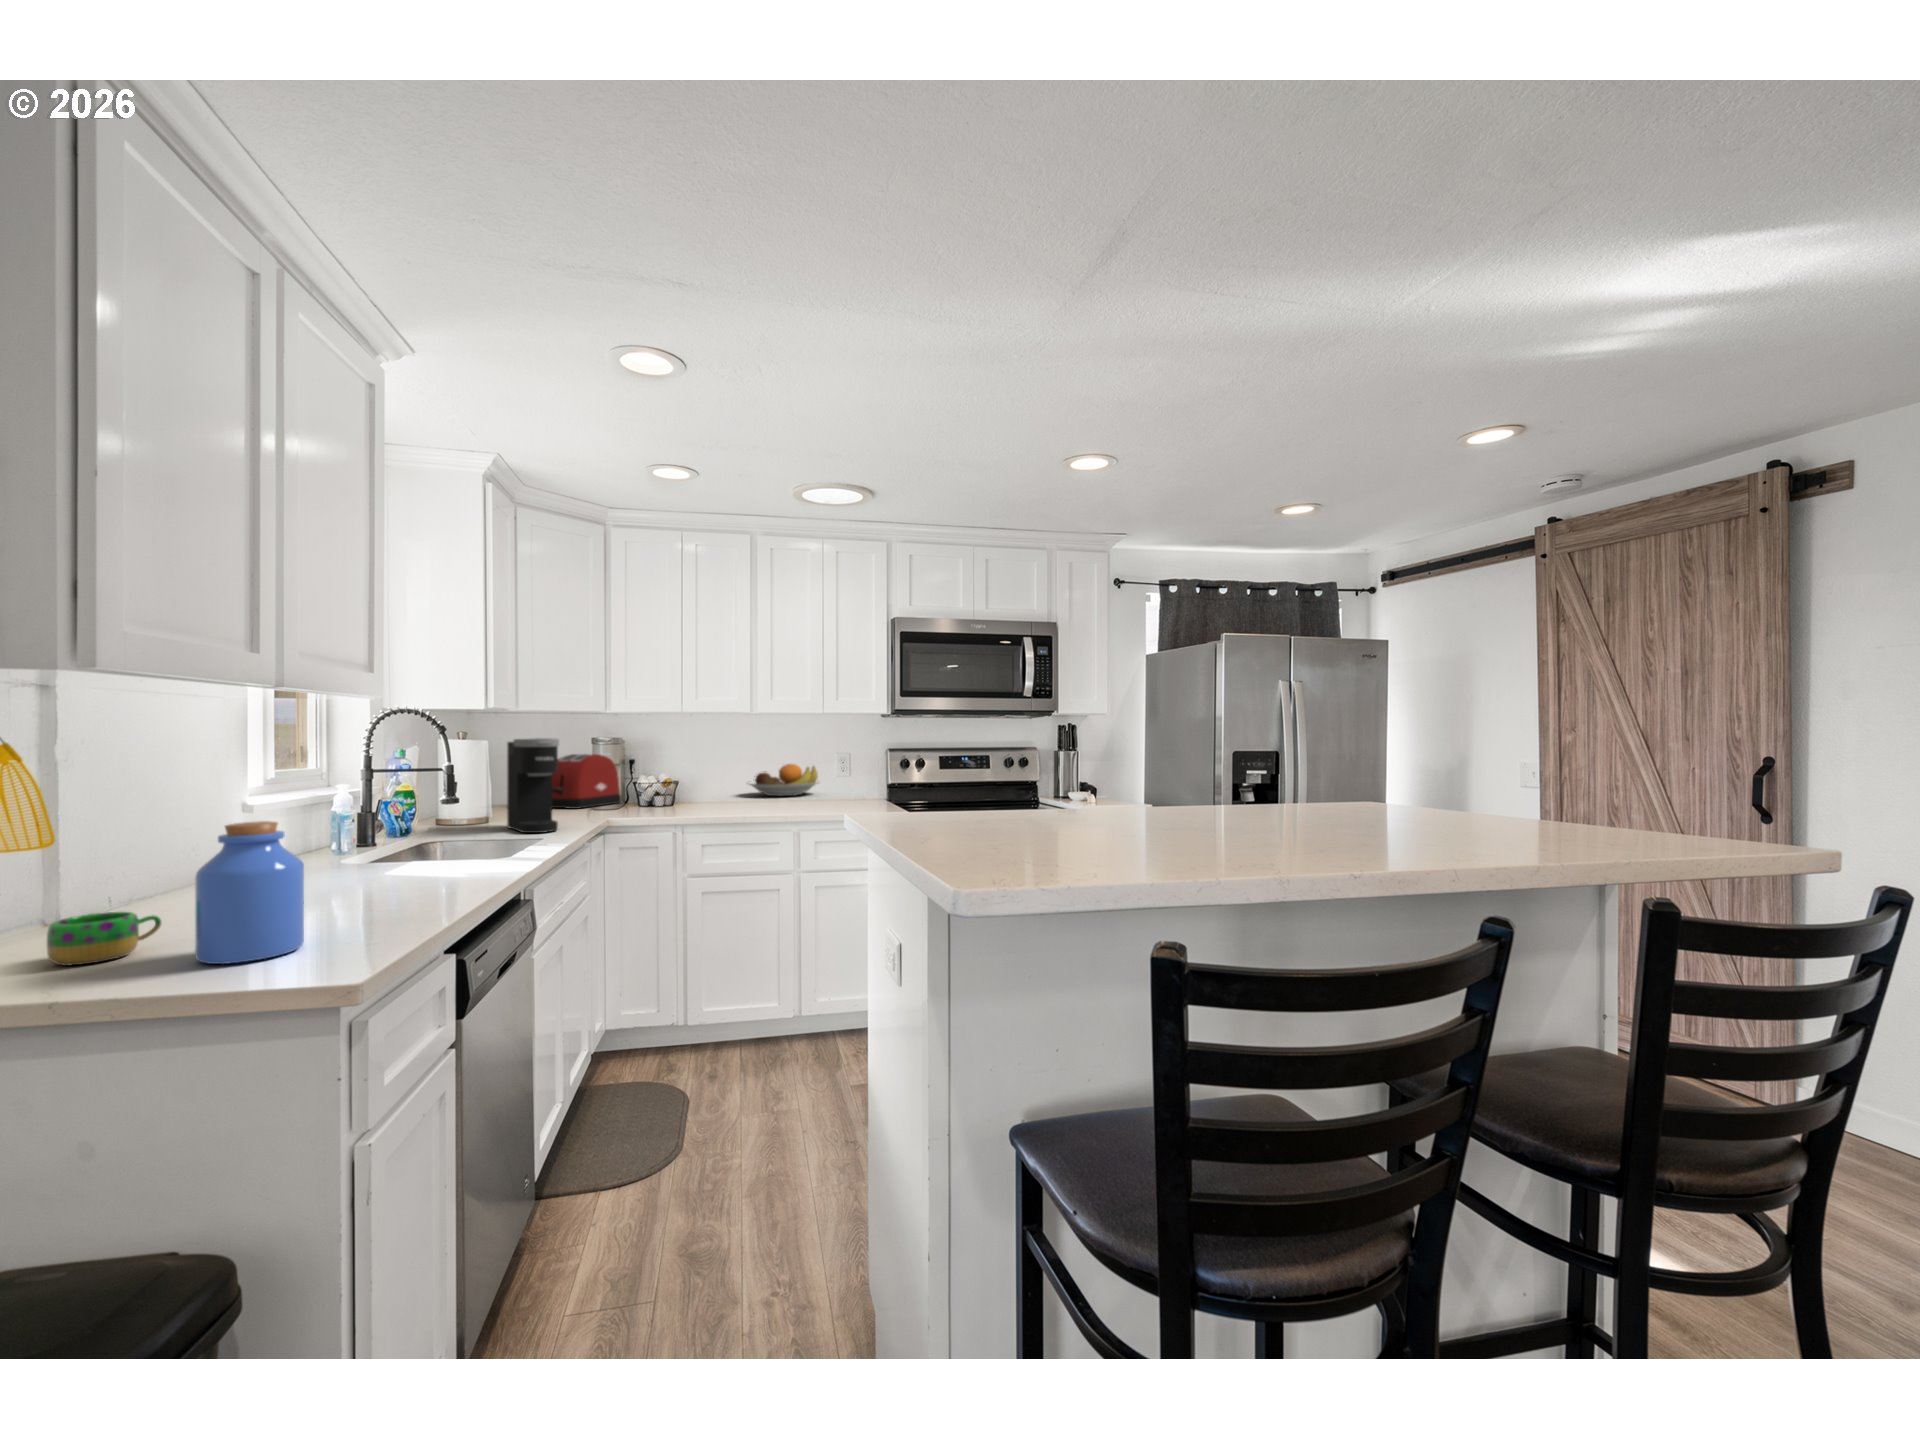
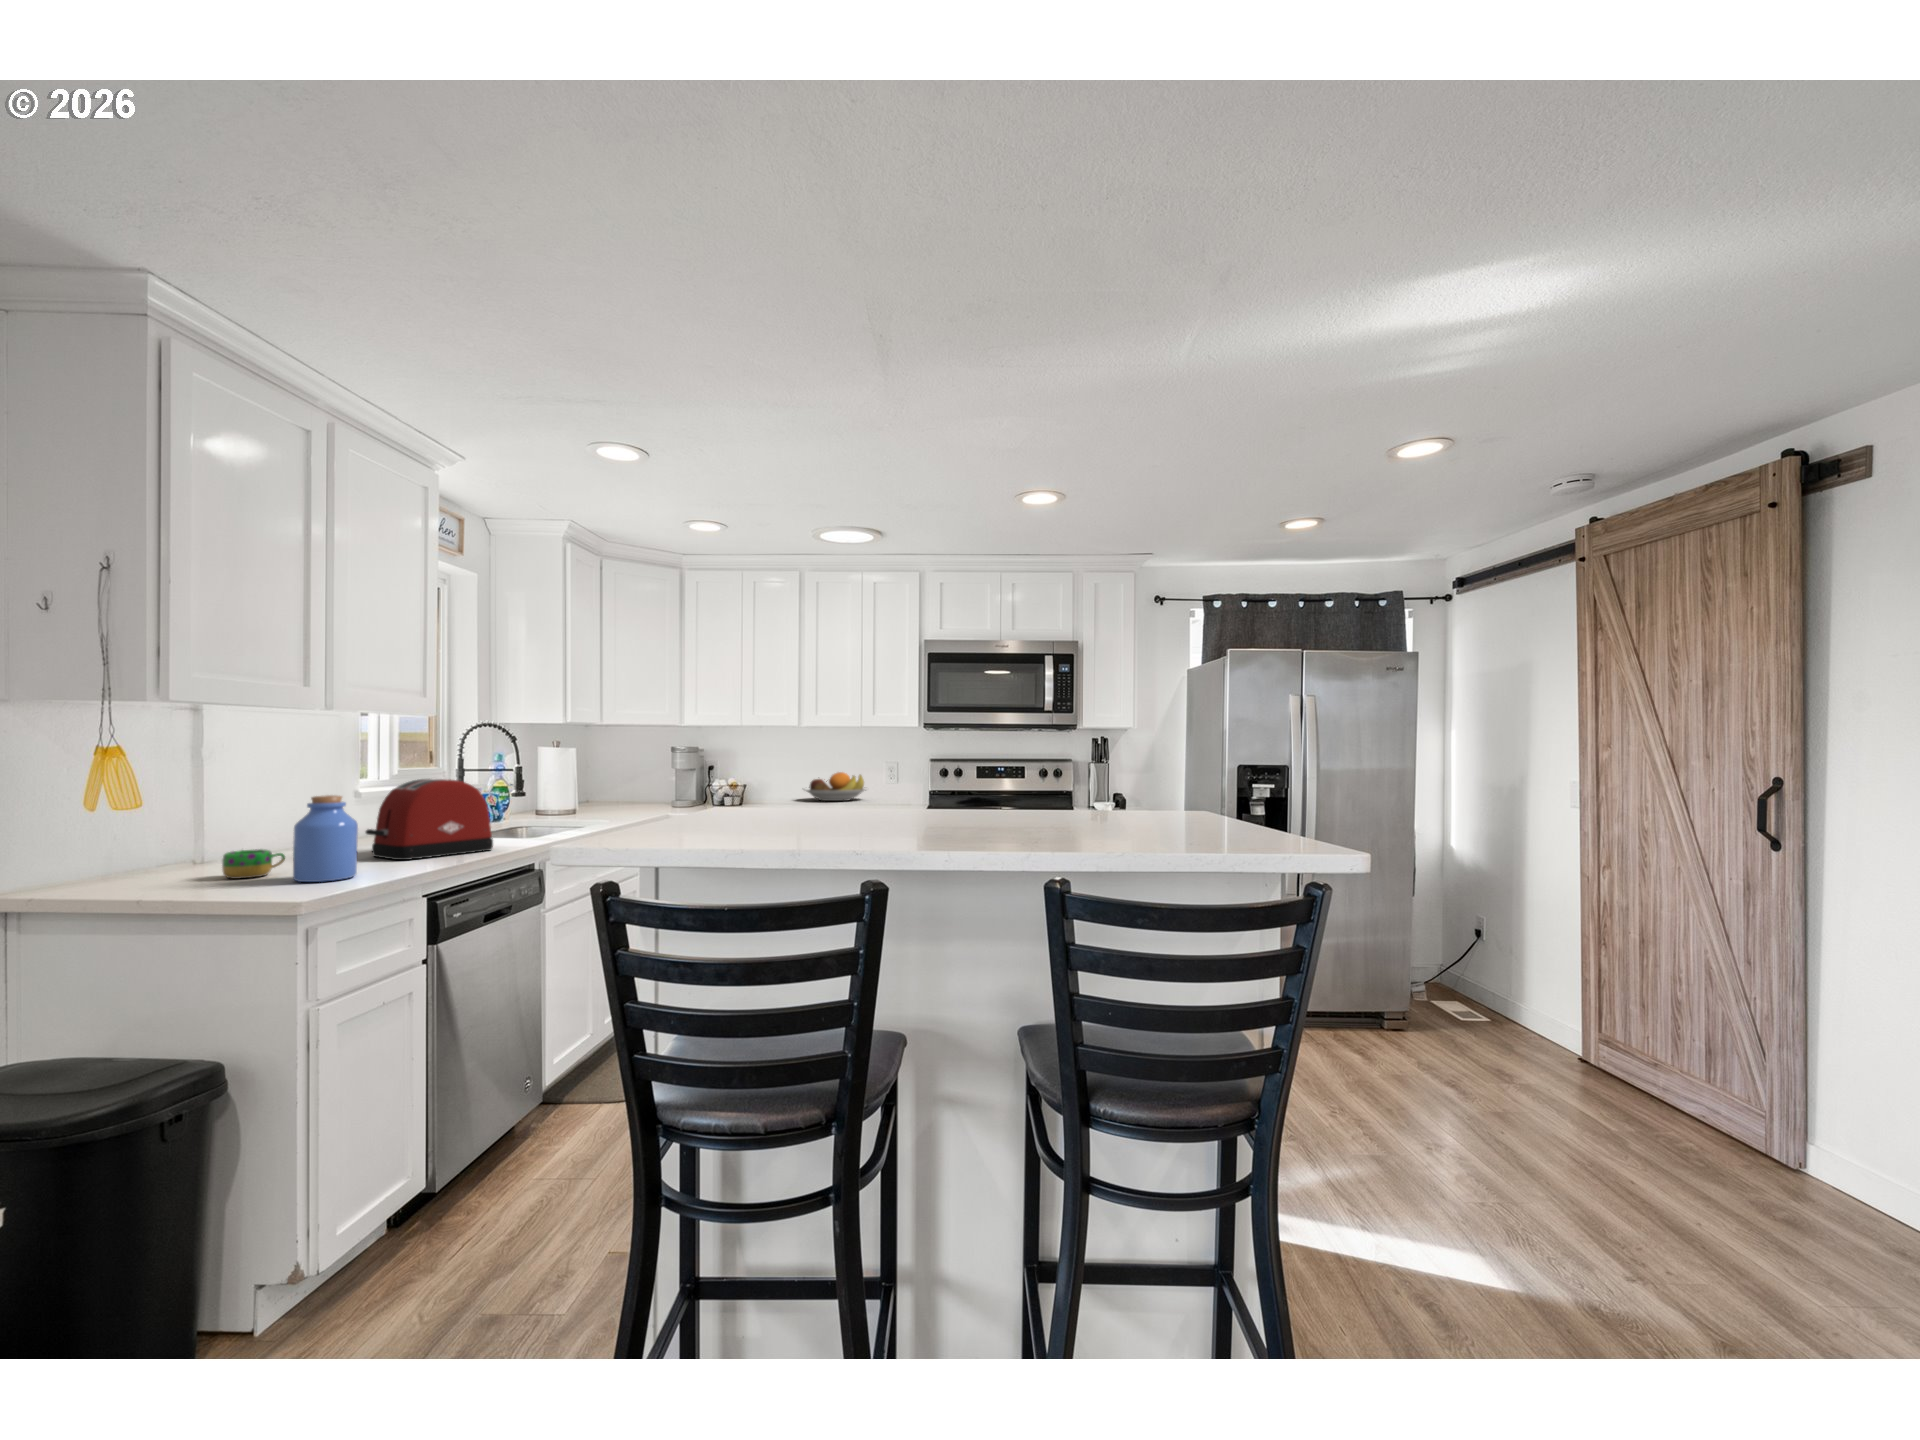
coffee maker: present [507,738,559,833] -> none [580,747,614,822]
toaster: present [552,754,621,809] -> present [366,778,493,860]

